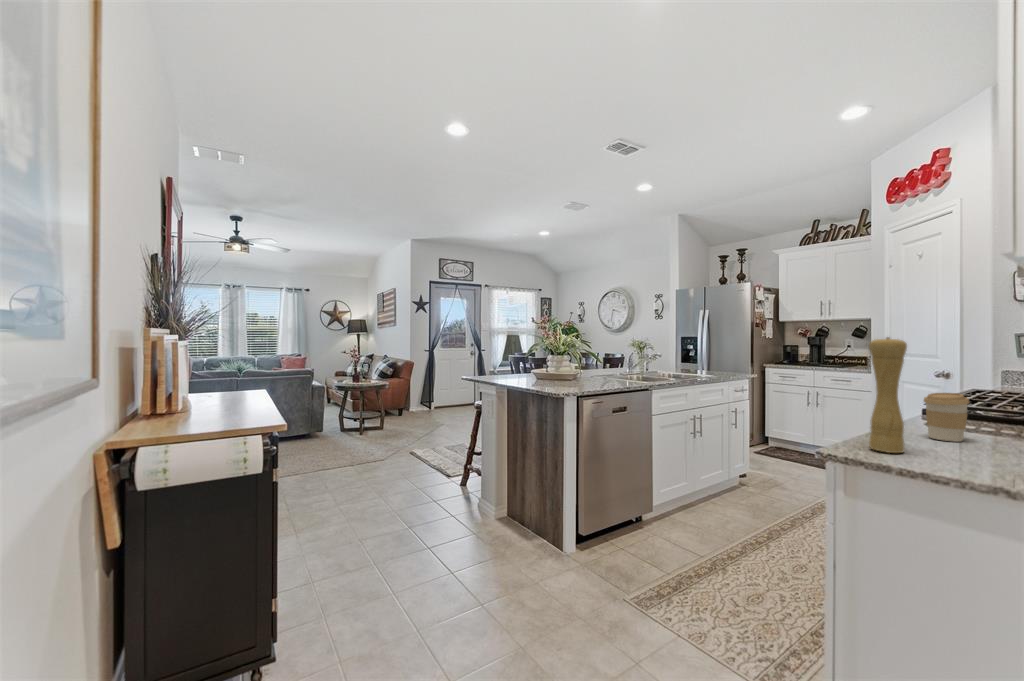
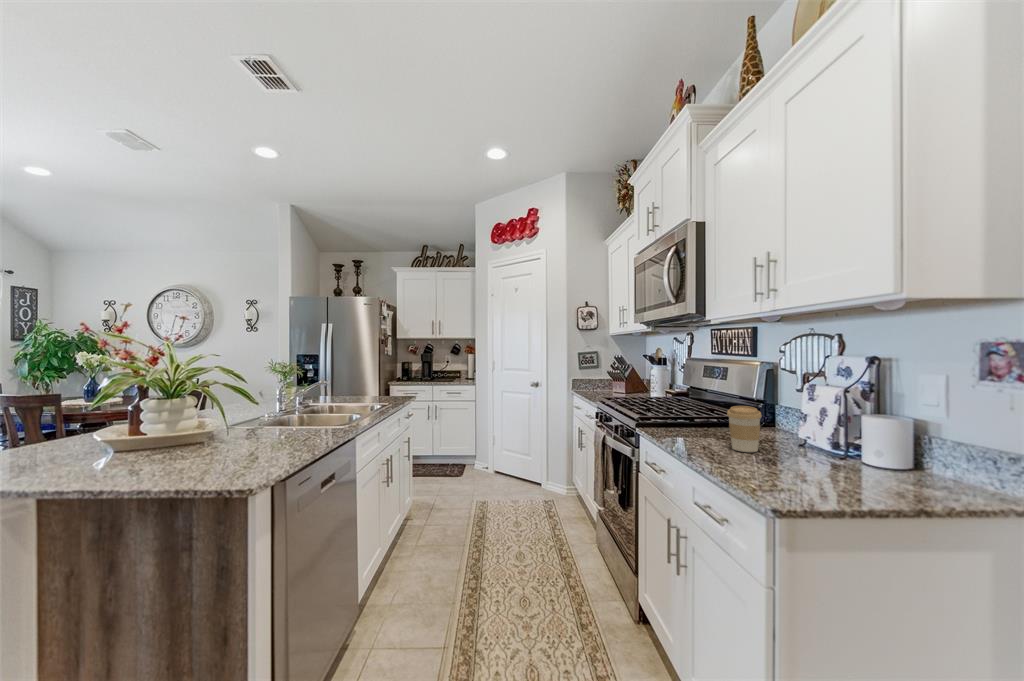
pepper mill: present [869,337,907,453] -> none [764,358,803,484]

